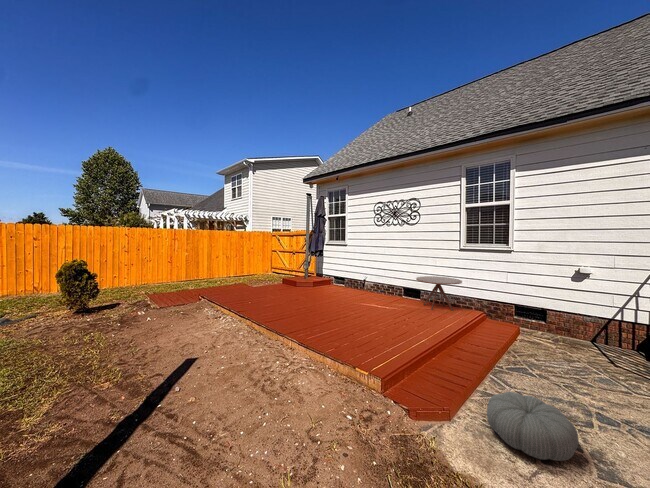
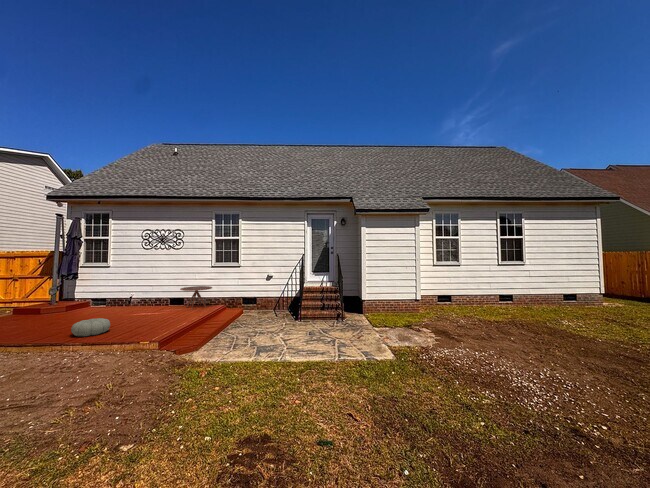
pouf: present [487,392,579,461] -> present [71,318,110,336]

